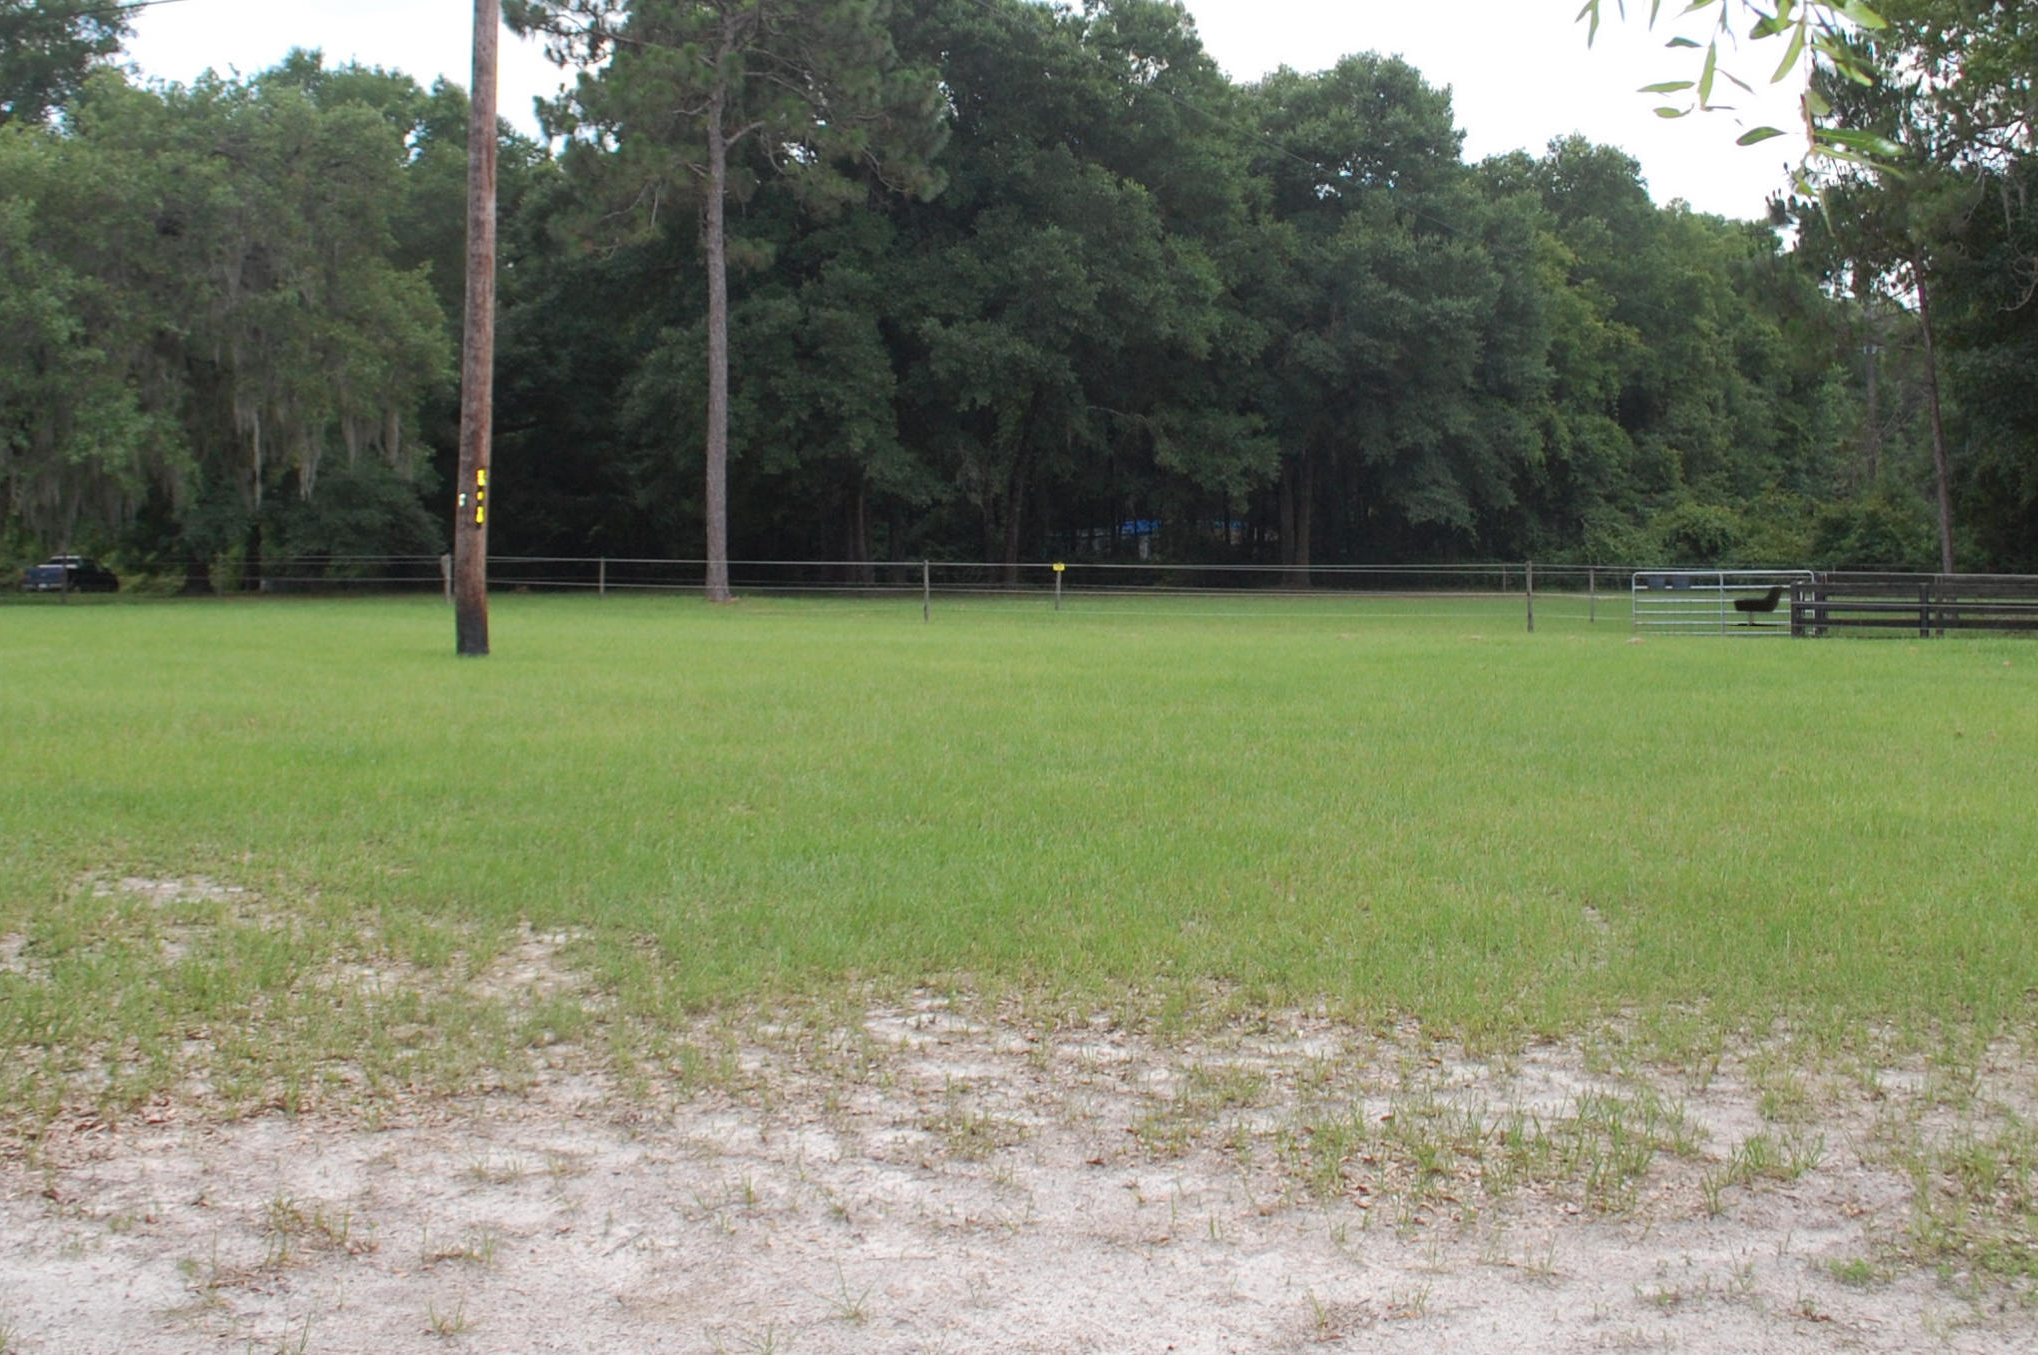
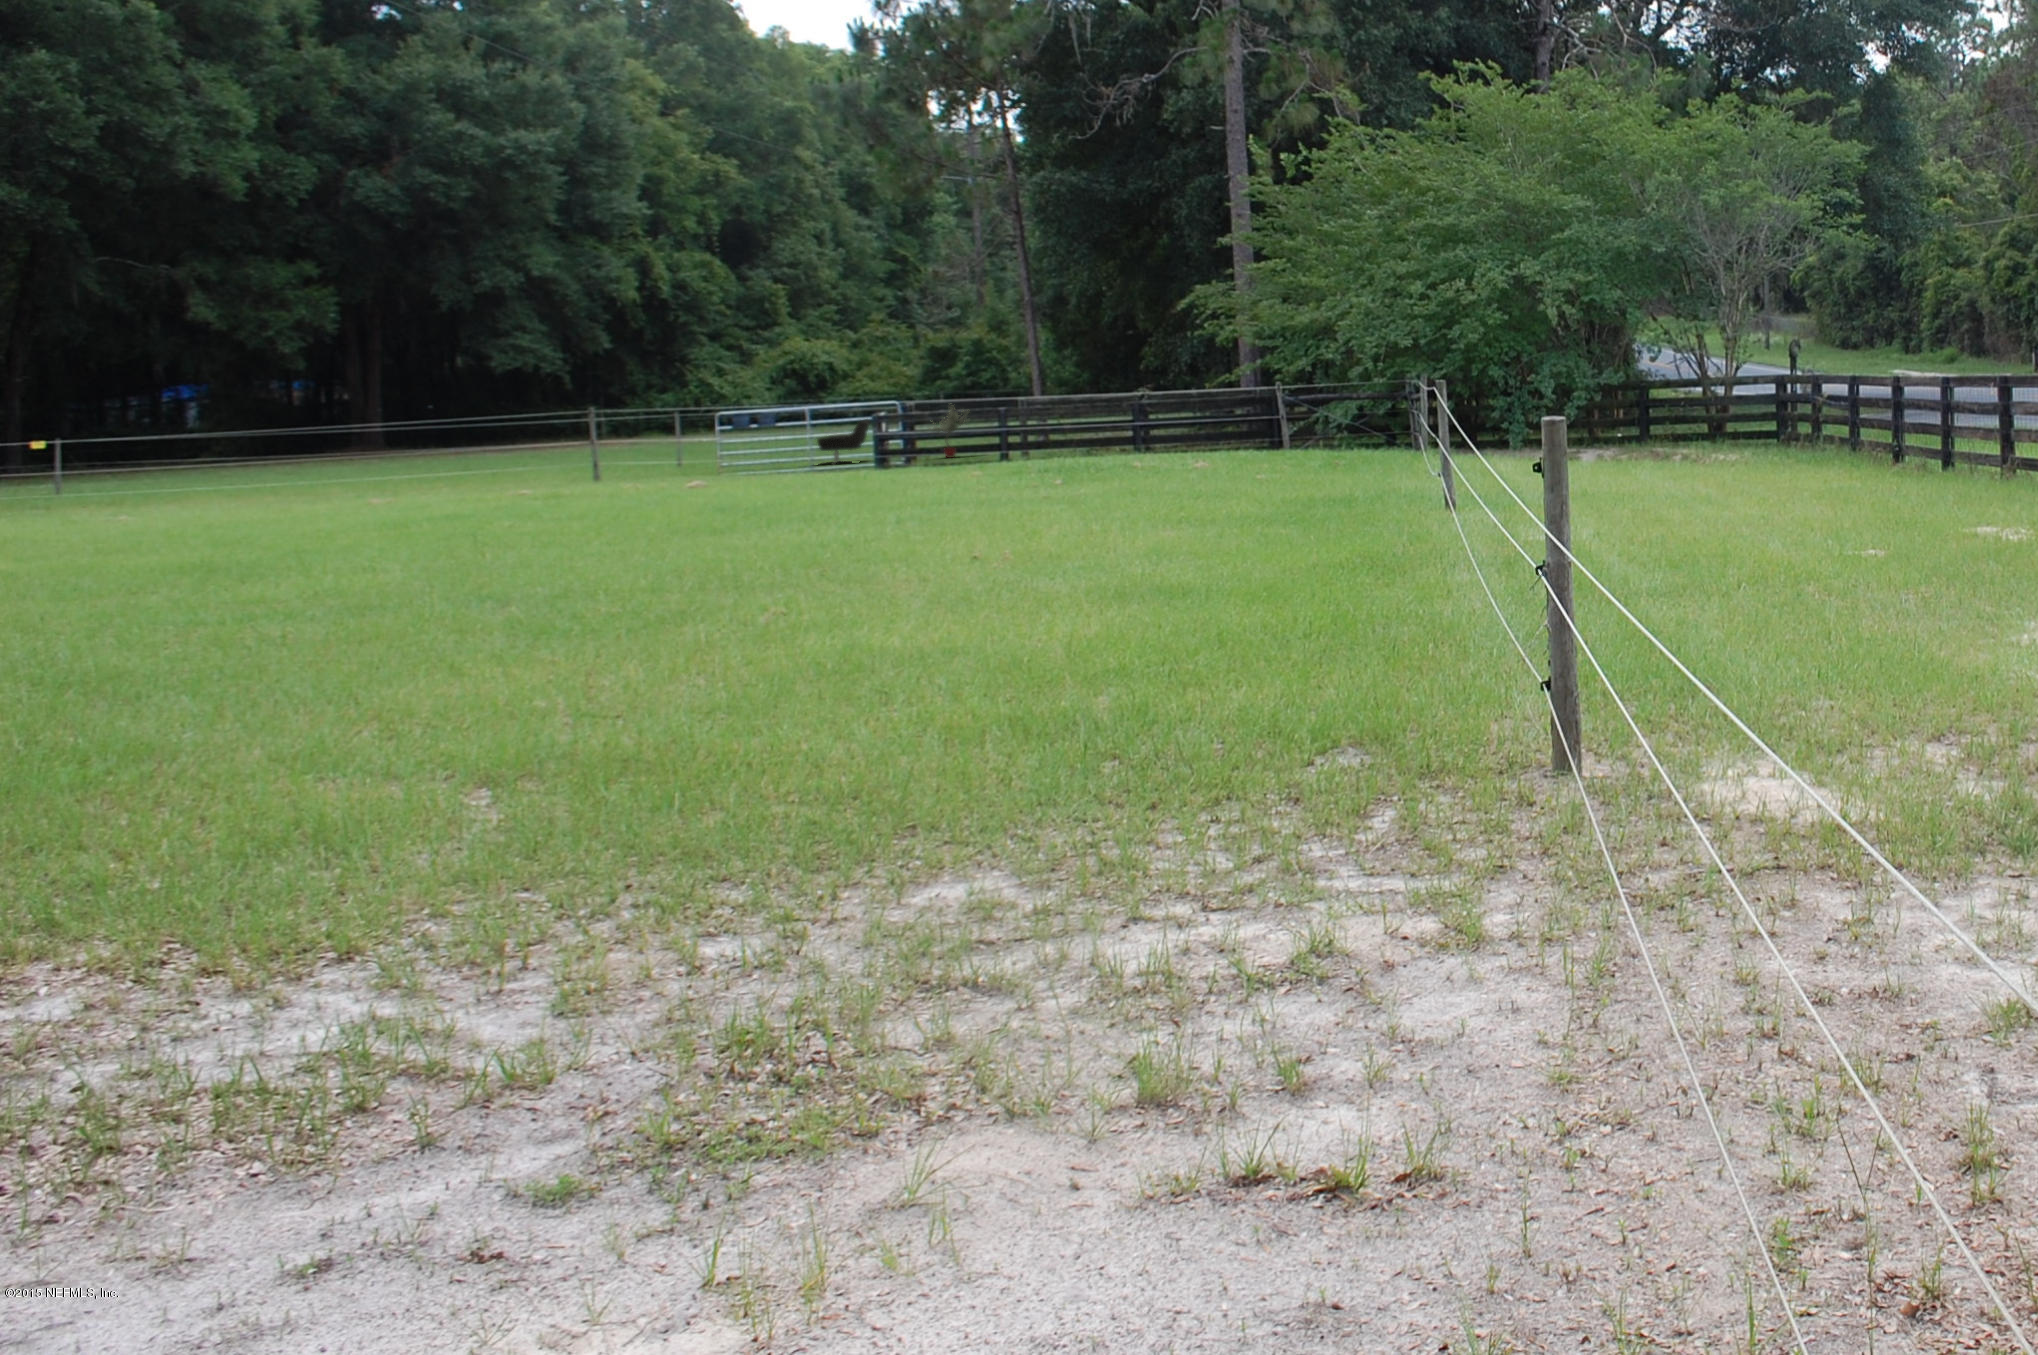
potted tree: none [1838,575,1882,629] -> present [929,403,967,458]

